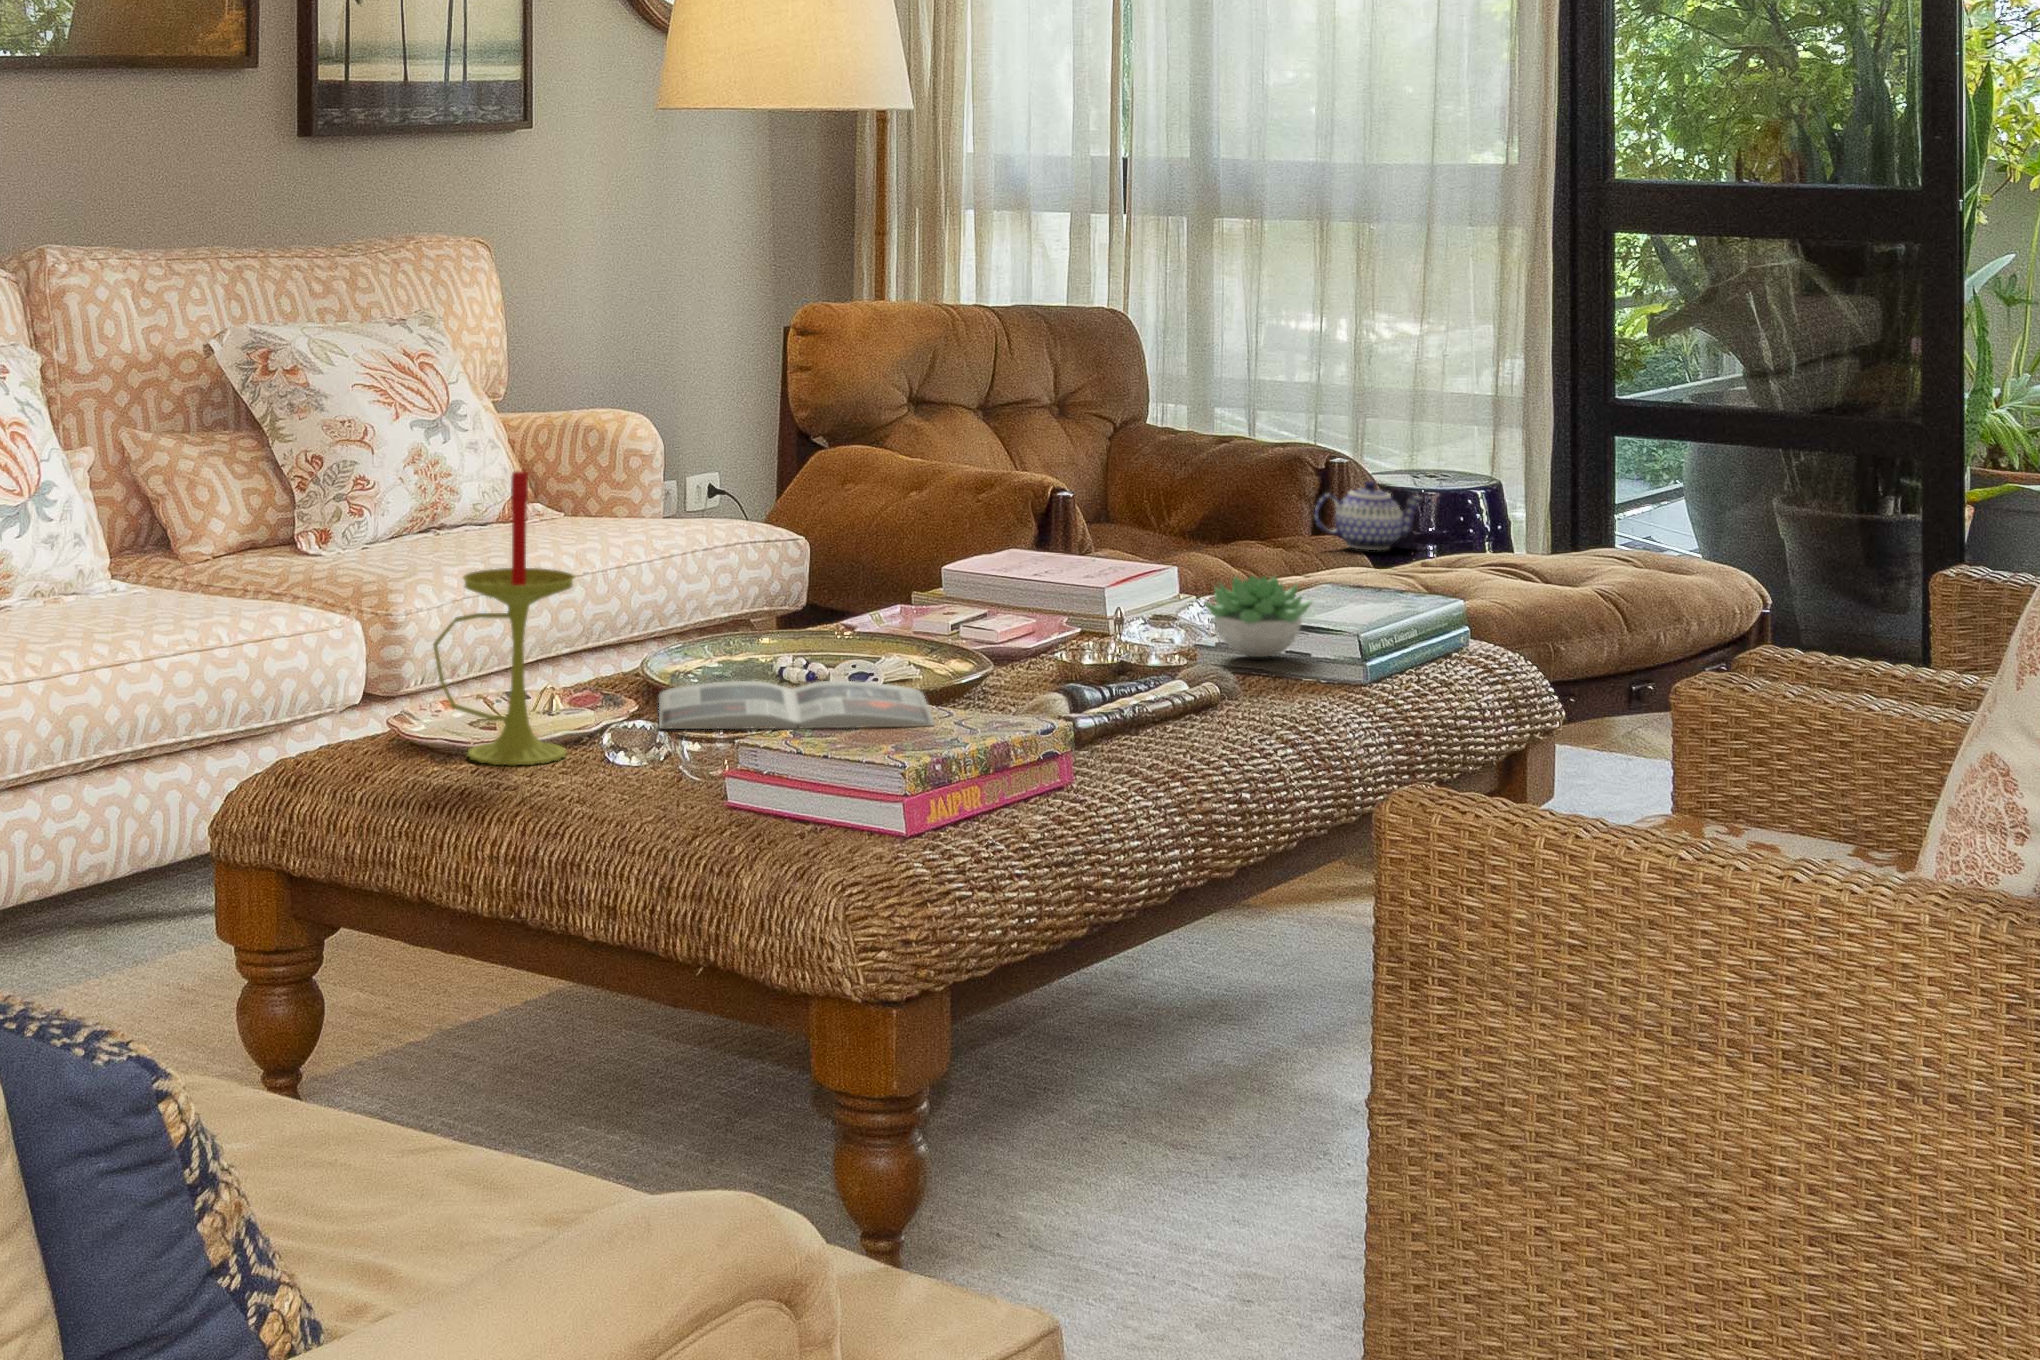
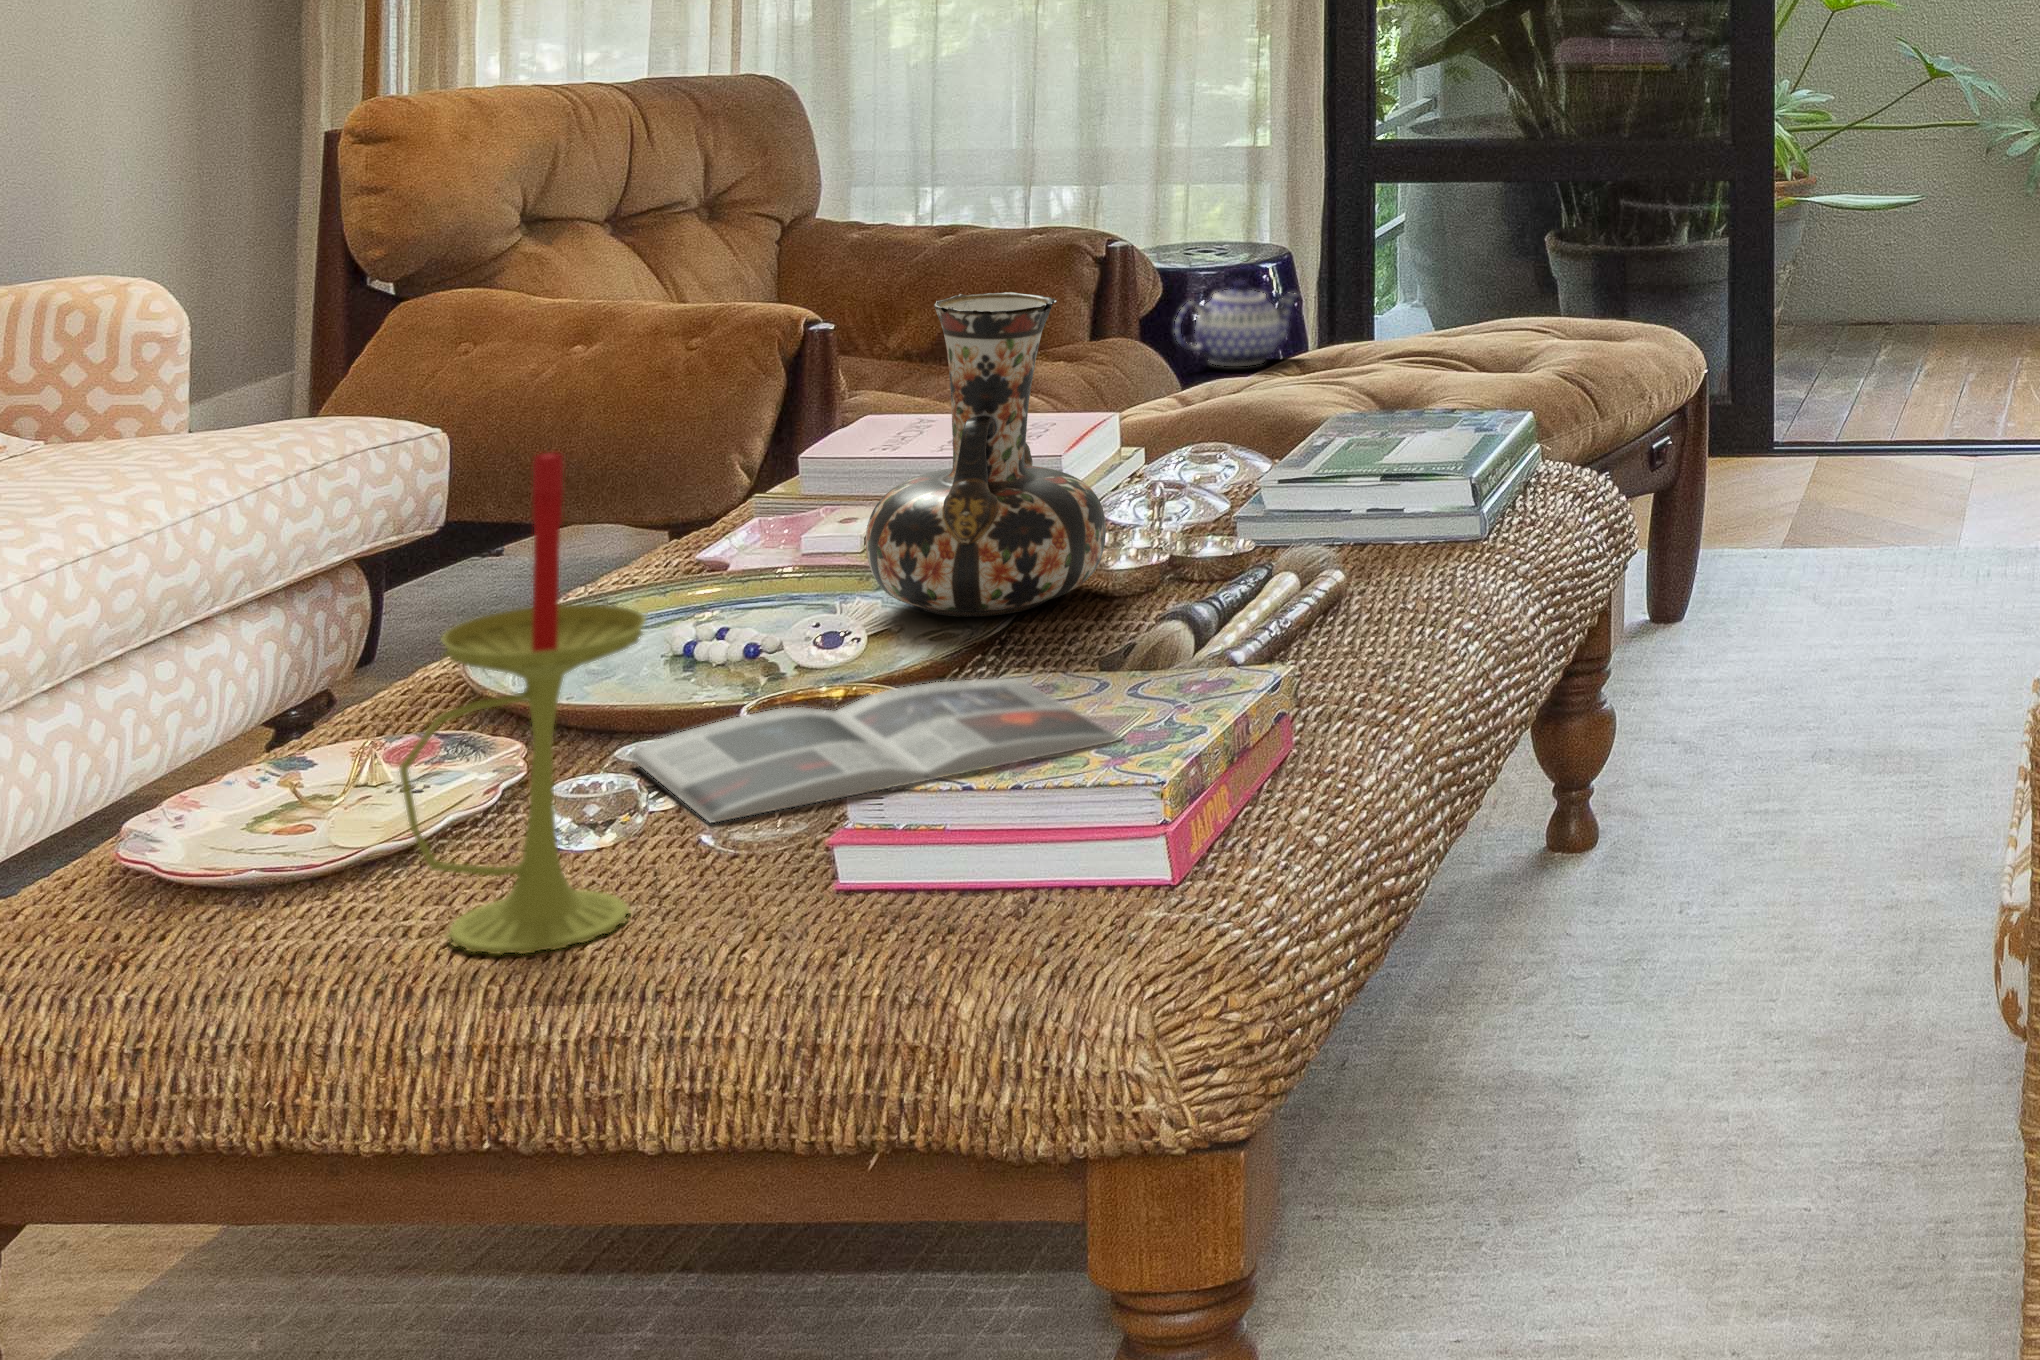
decorative vase: none [891,436,1052,661] -> present [866,292,1106,617]
succulent plant: present [1205,576,1312,657] -> none [1303,439,1448,549]

